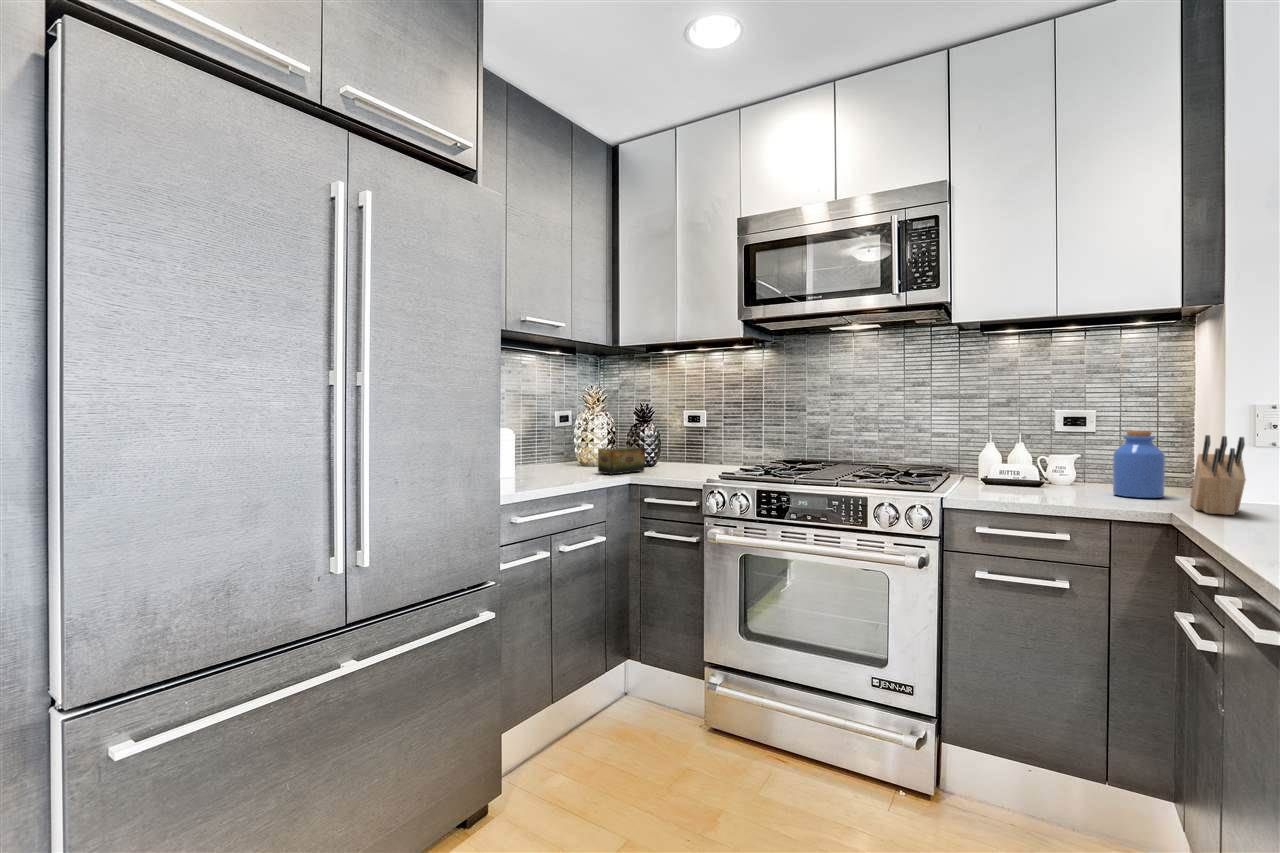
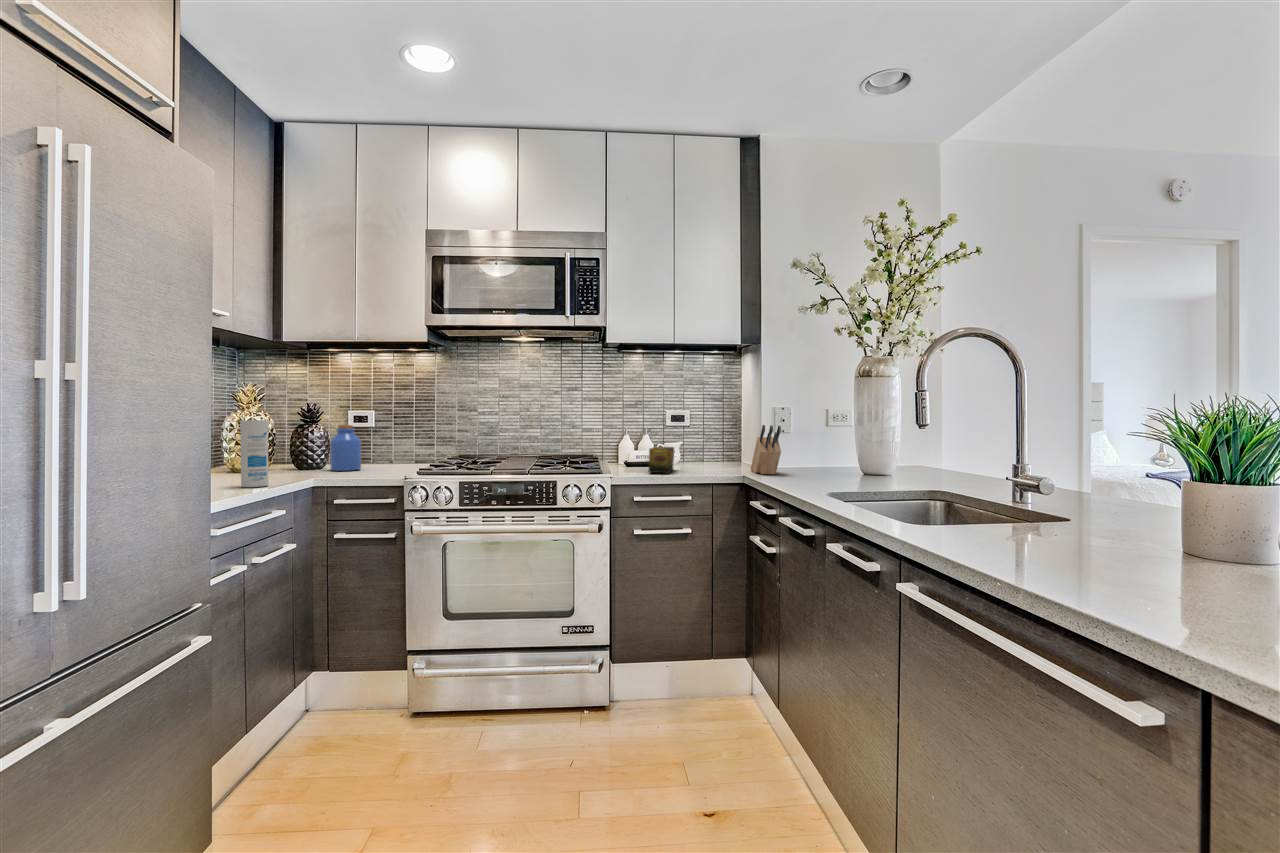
canister: none [564,421,585,482] -> present [240,420,268,487]
jar: present [1113,431,1165,498] -> present [330,425,361,471]
tea box: present [598,448,645,474] -> present [649,447,674,474]

